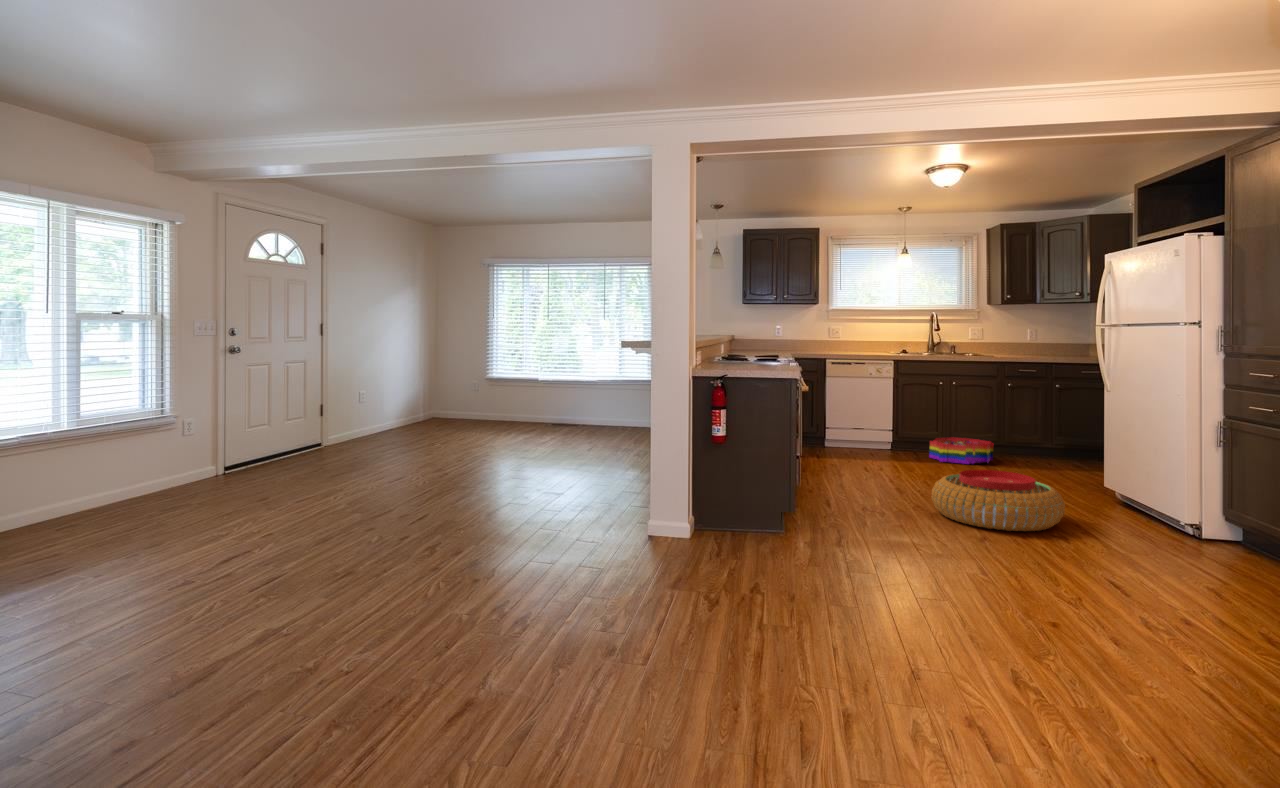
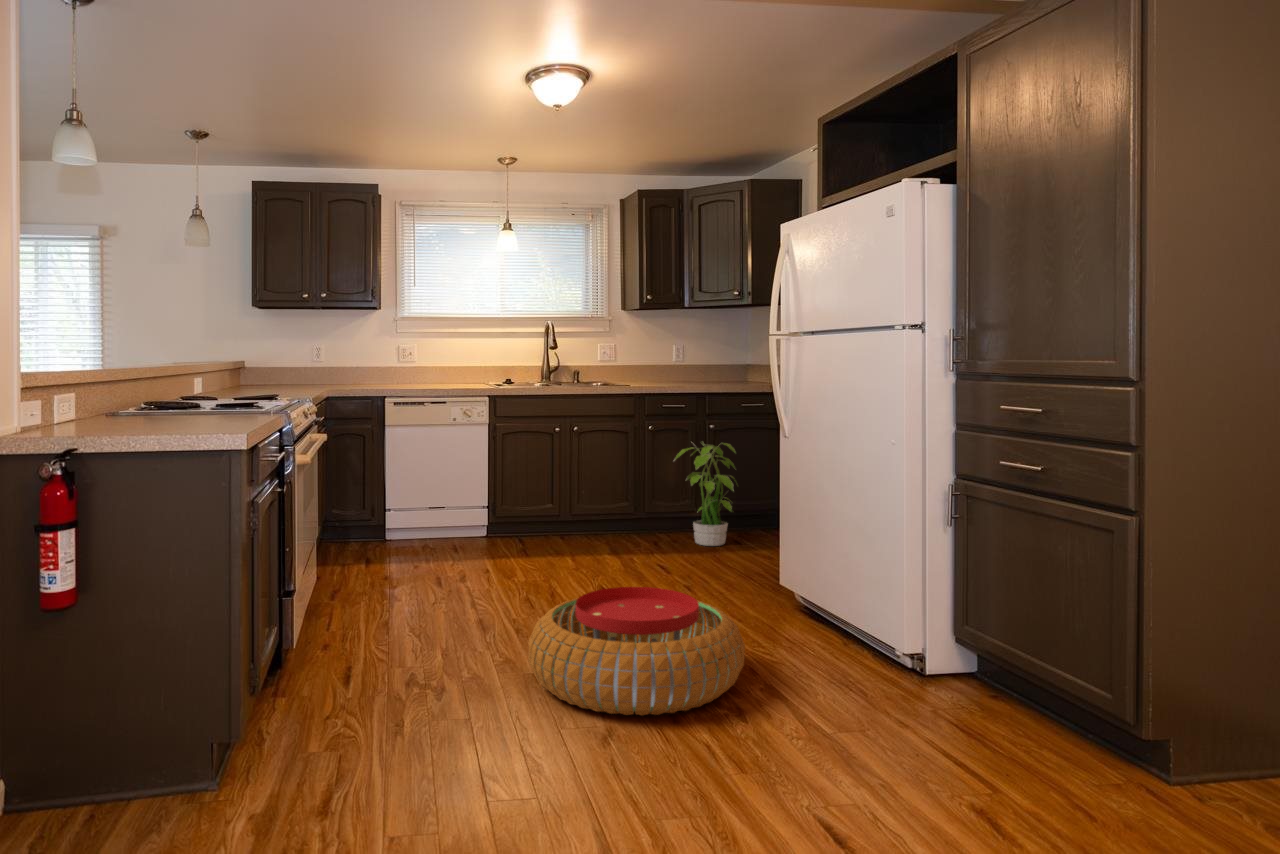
potted plant: none [1024,393,1076,466] -> present [675,443,735,546]
storage bin: present [929,437,994,464] -> none [545,513,635,556]

